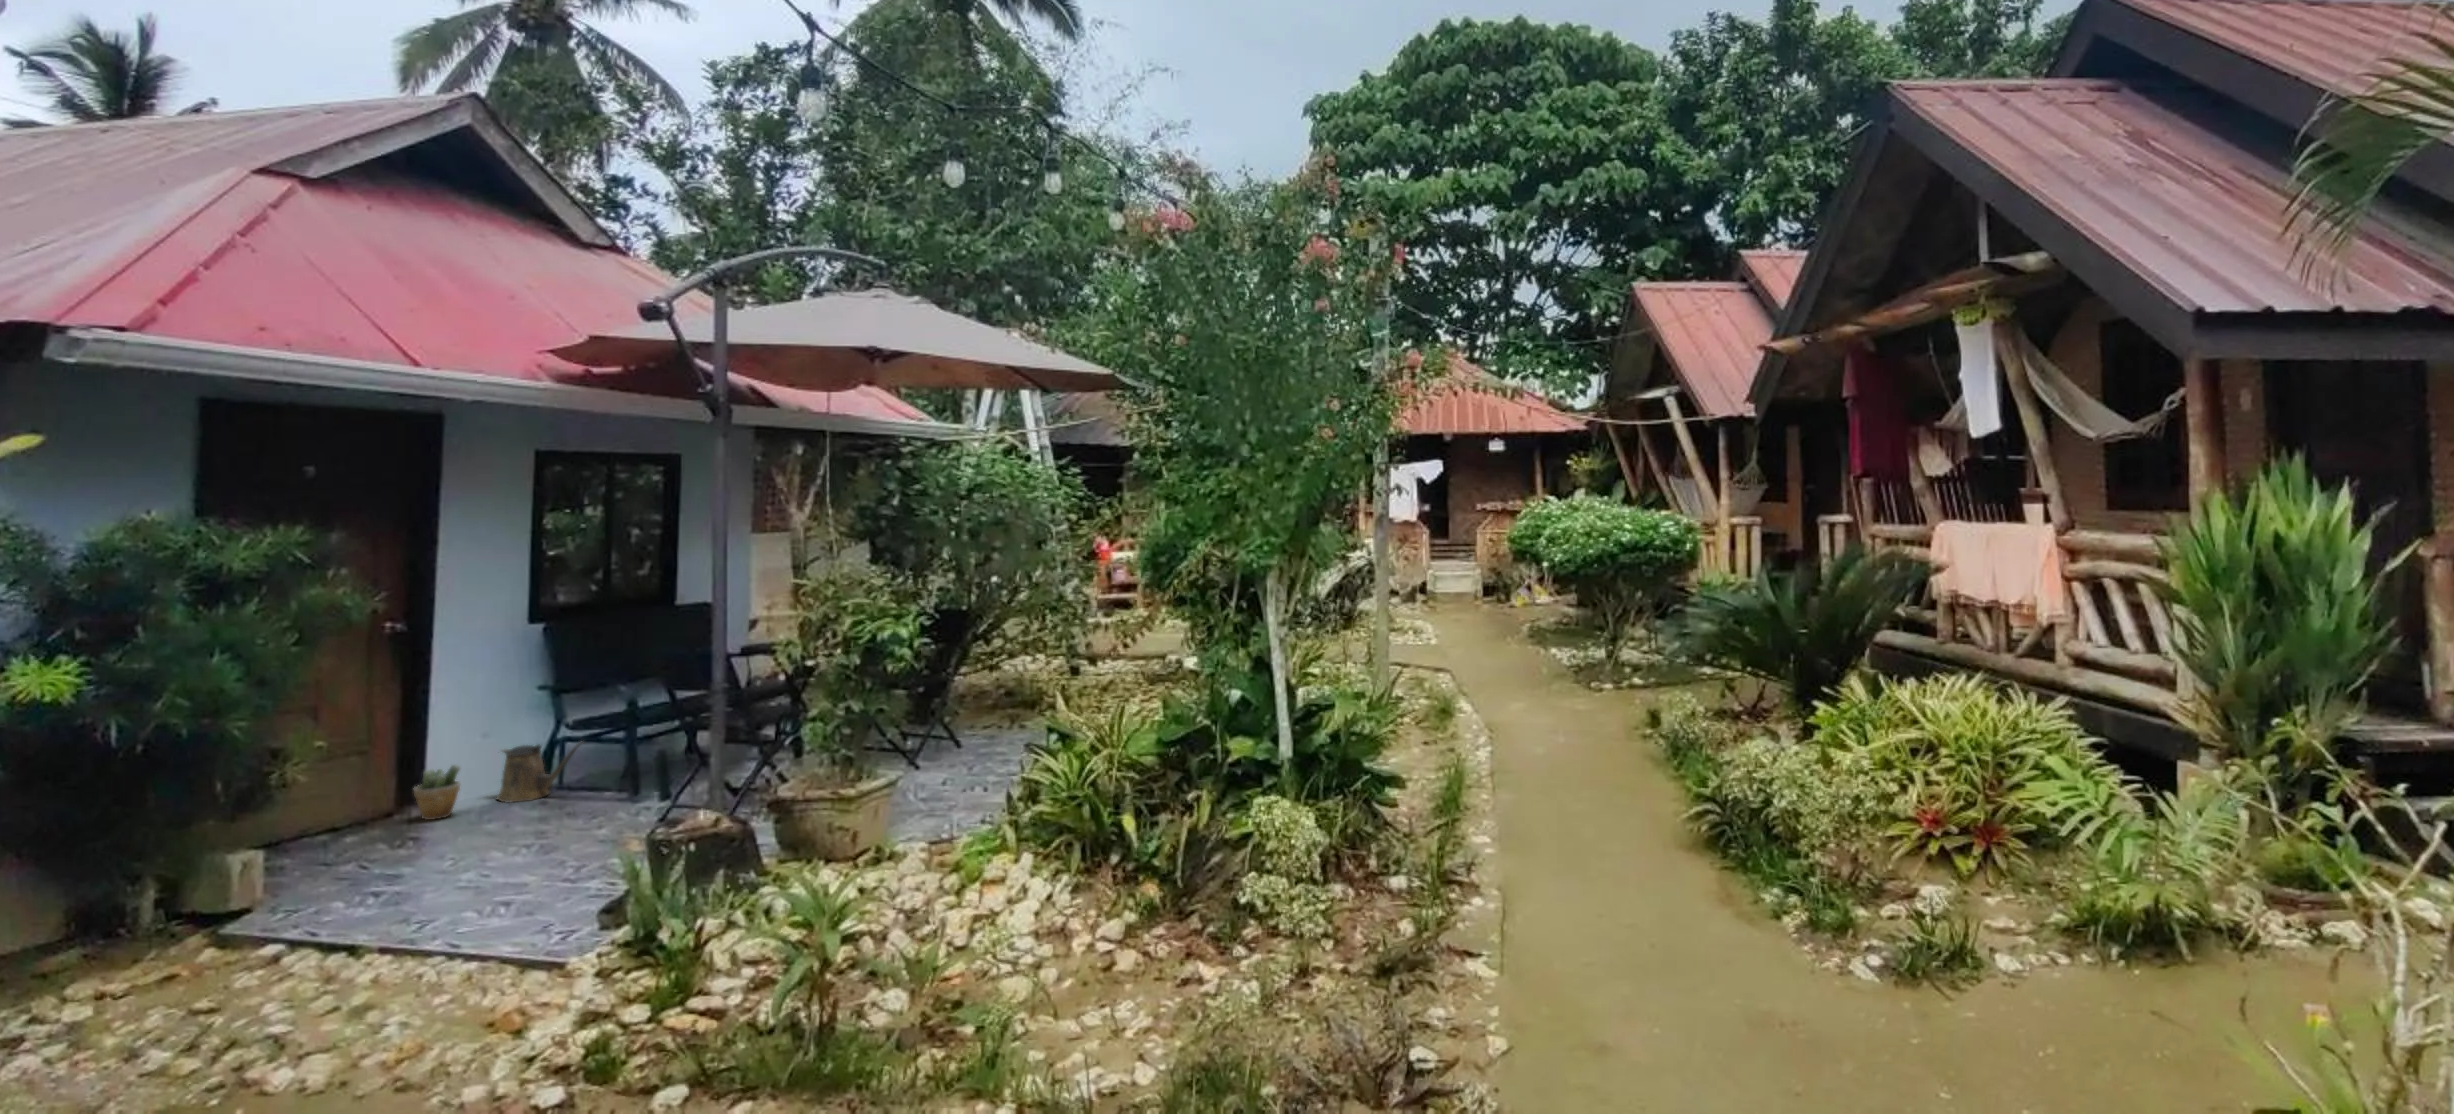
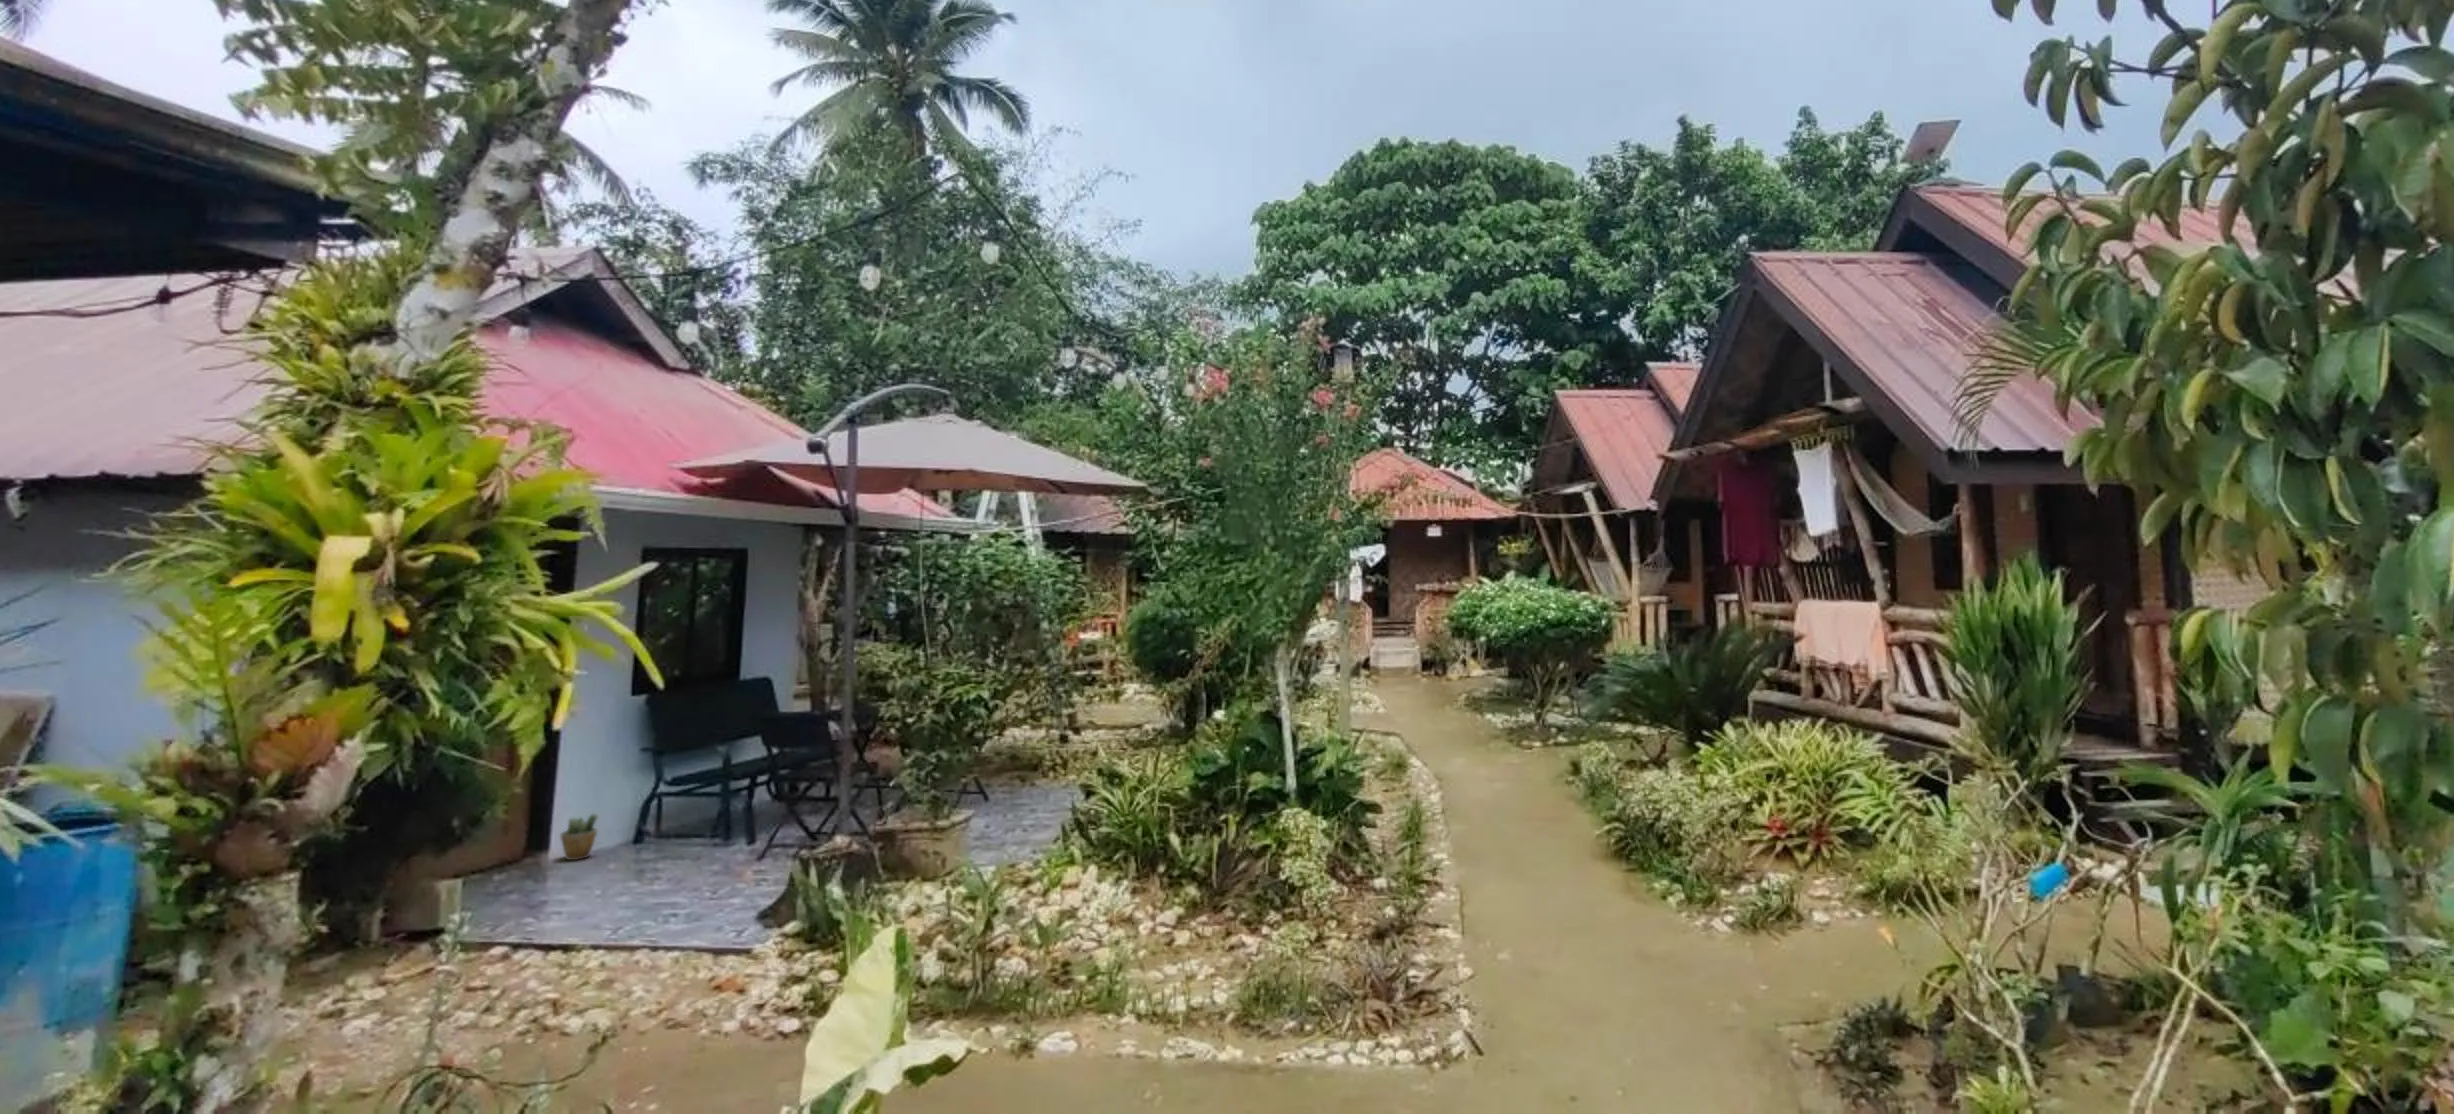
watering can: present [497,742,584,803] -> none [612,794,697,846]

